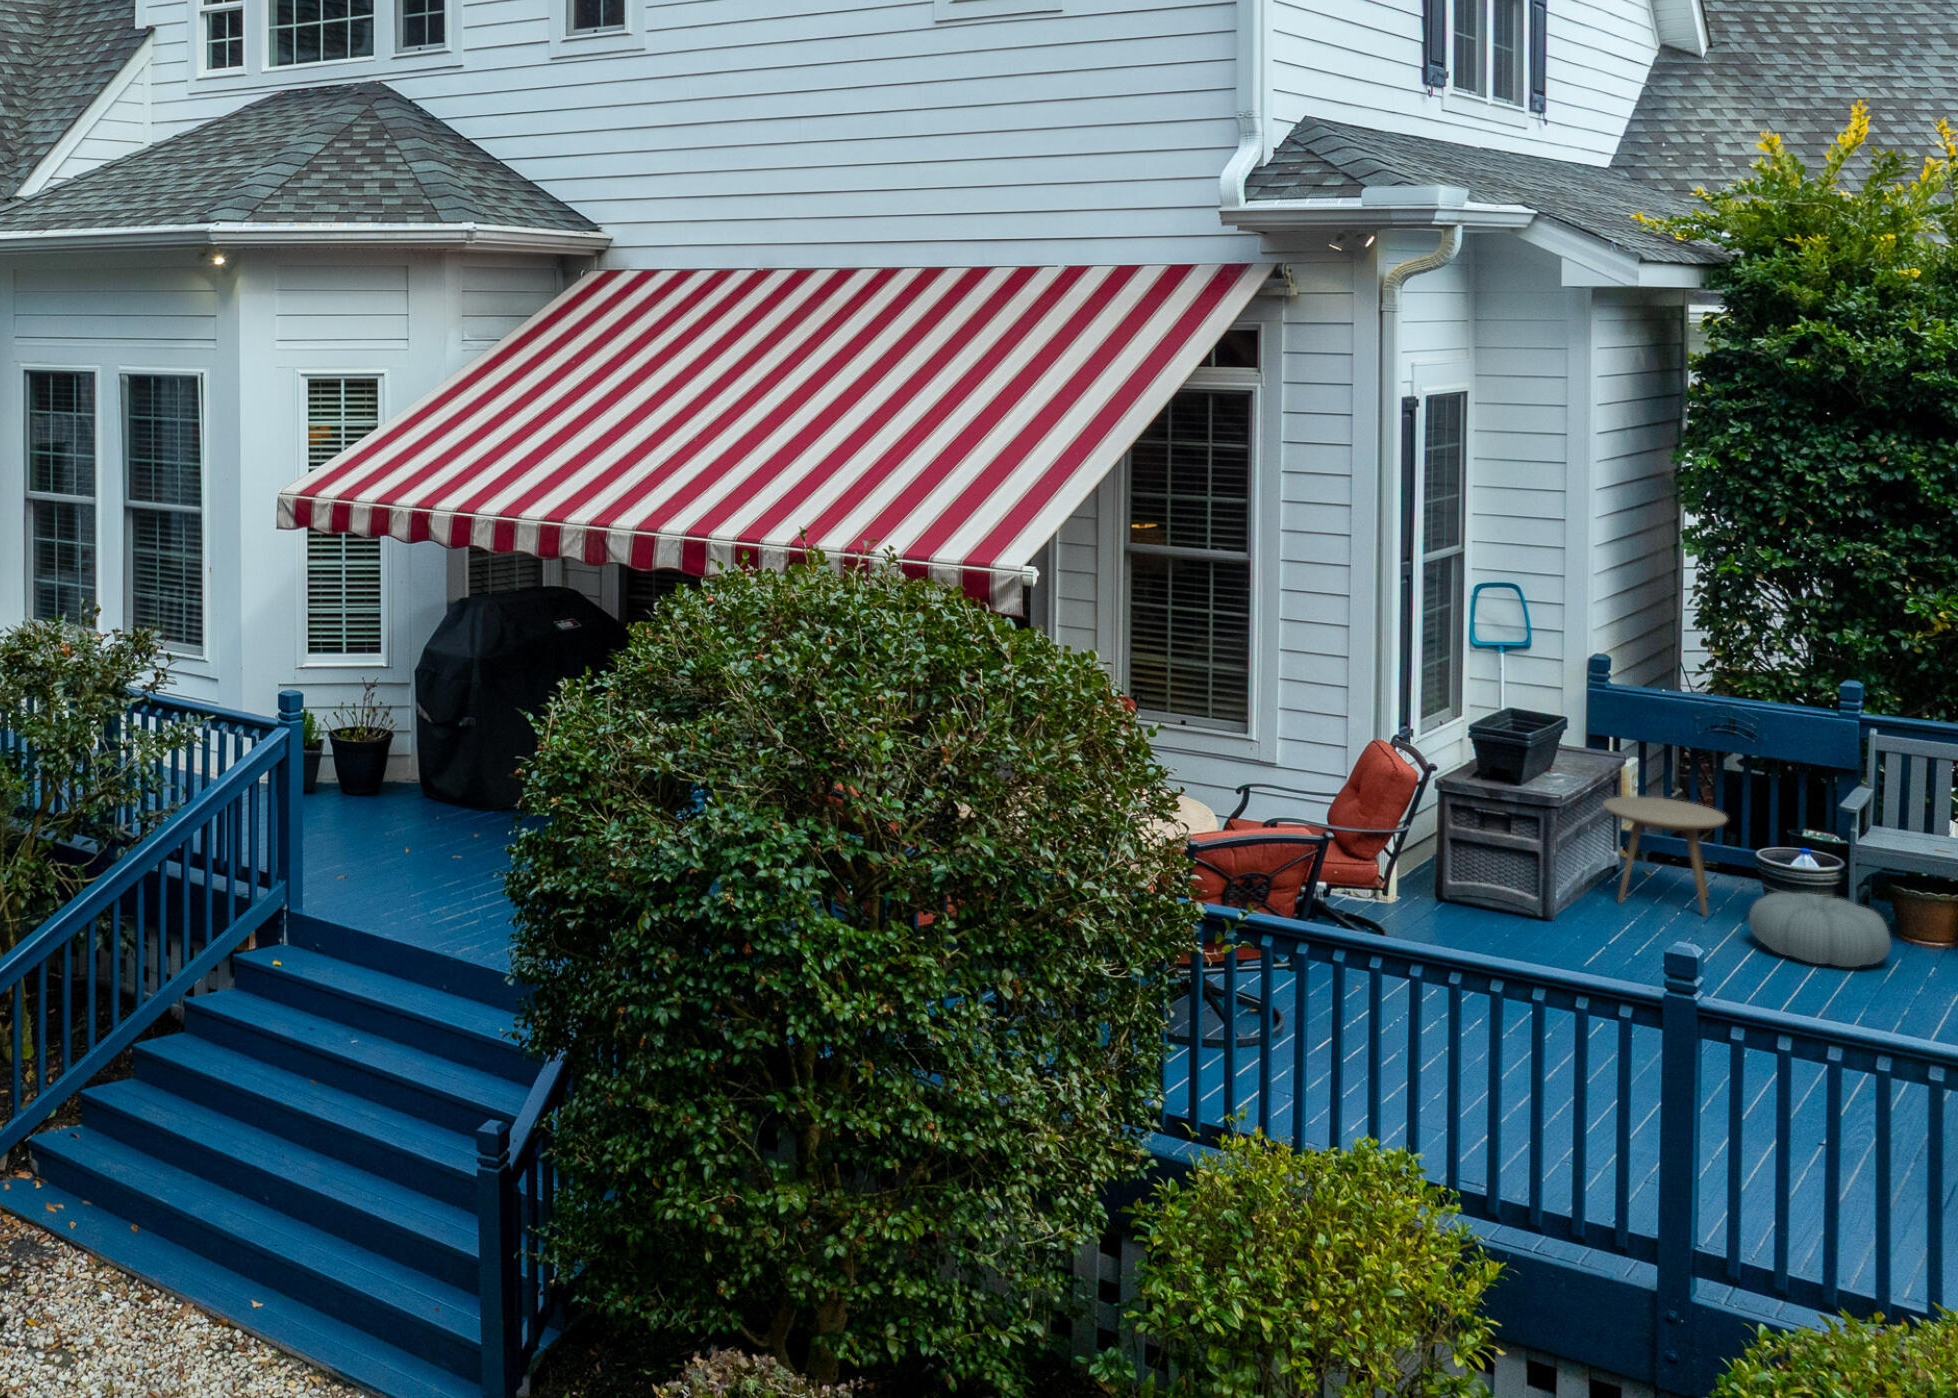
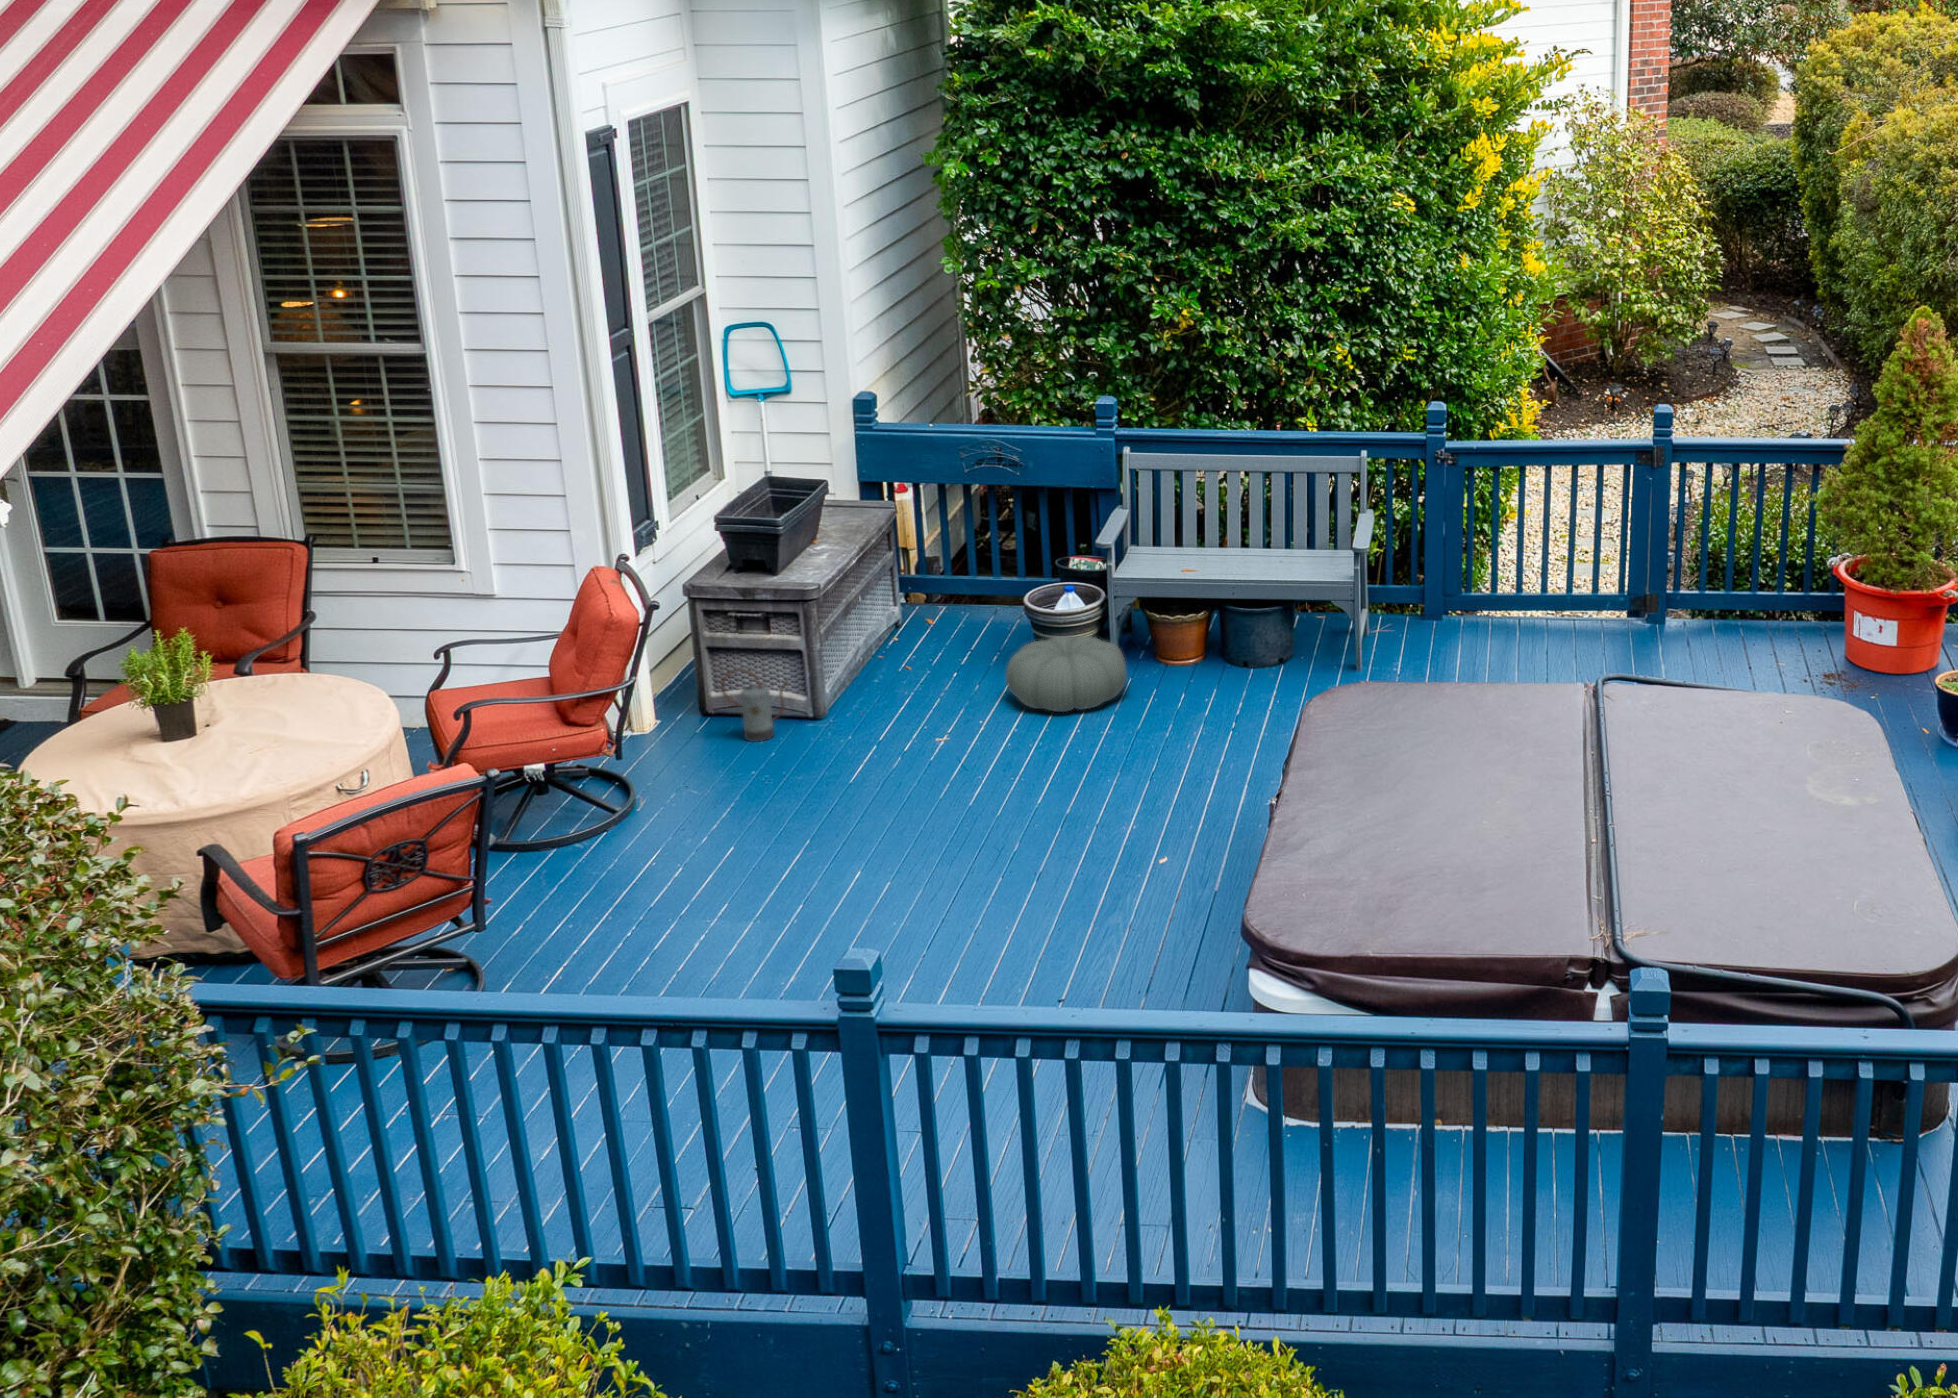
side table: present [1603,796,1727,917] -> none [870,555,988,682]
watering can: none [1463,852,1528,921] -> present [721,669,787,742]

